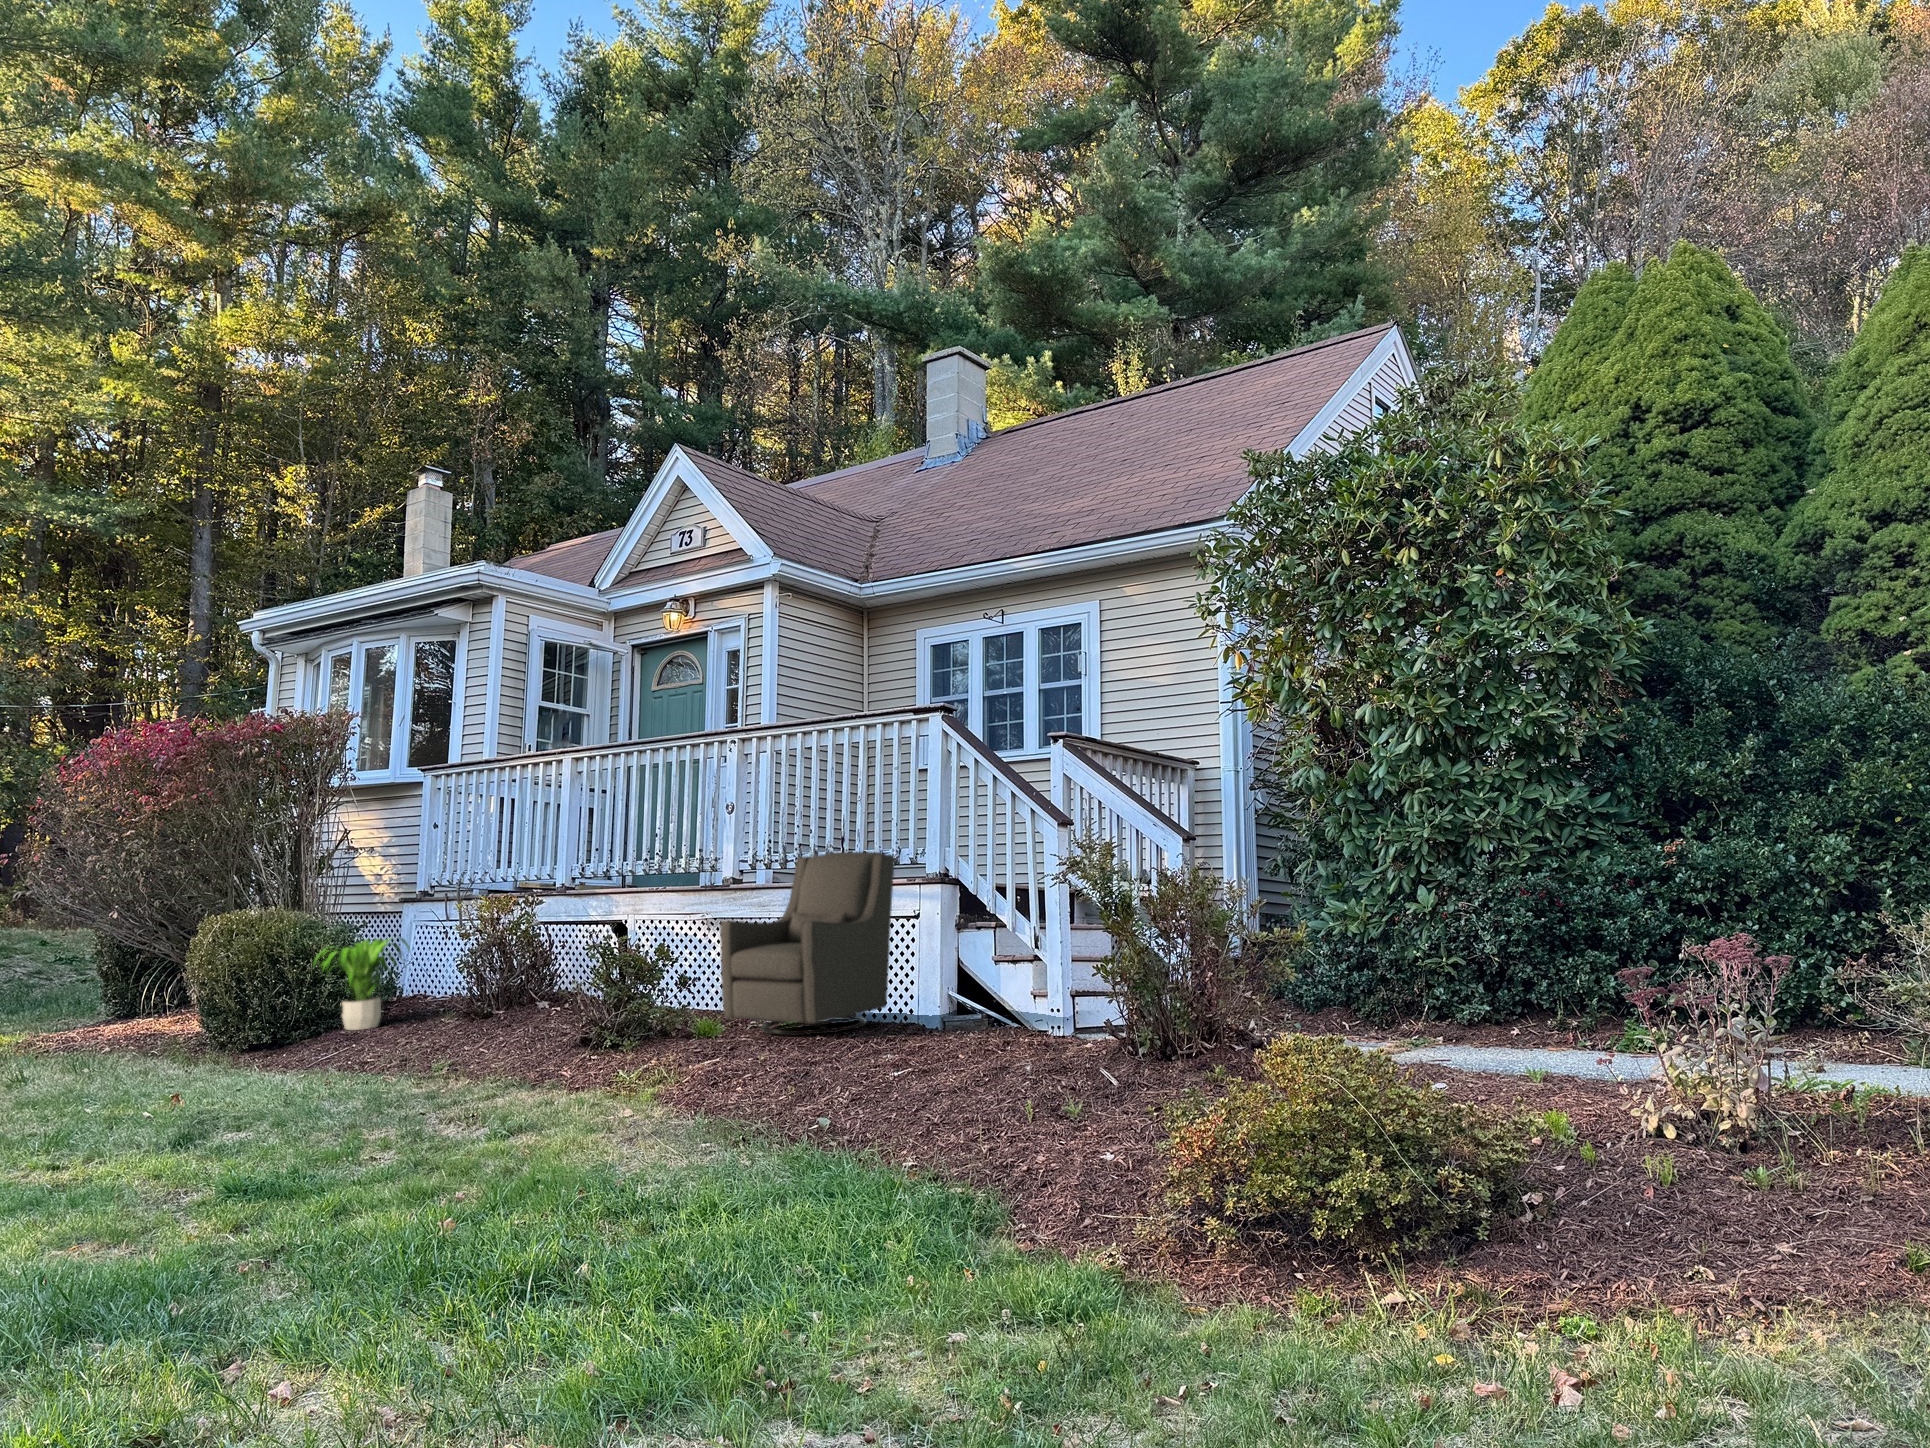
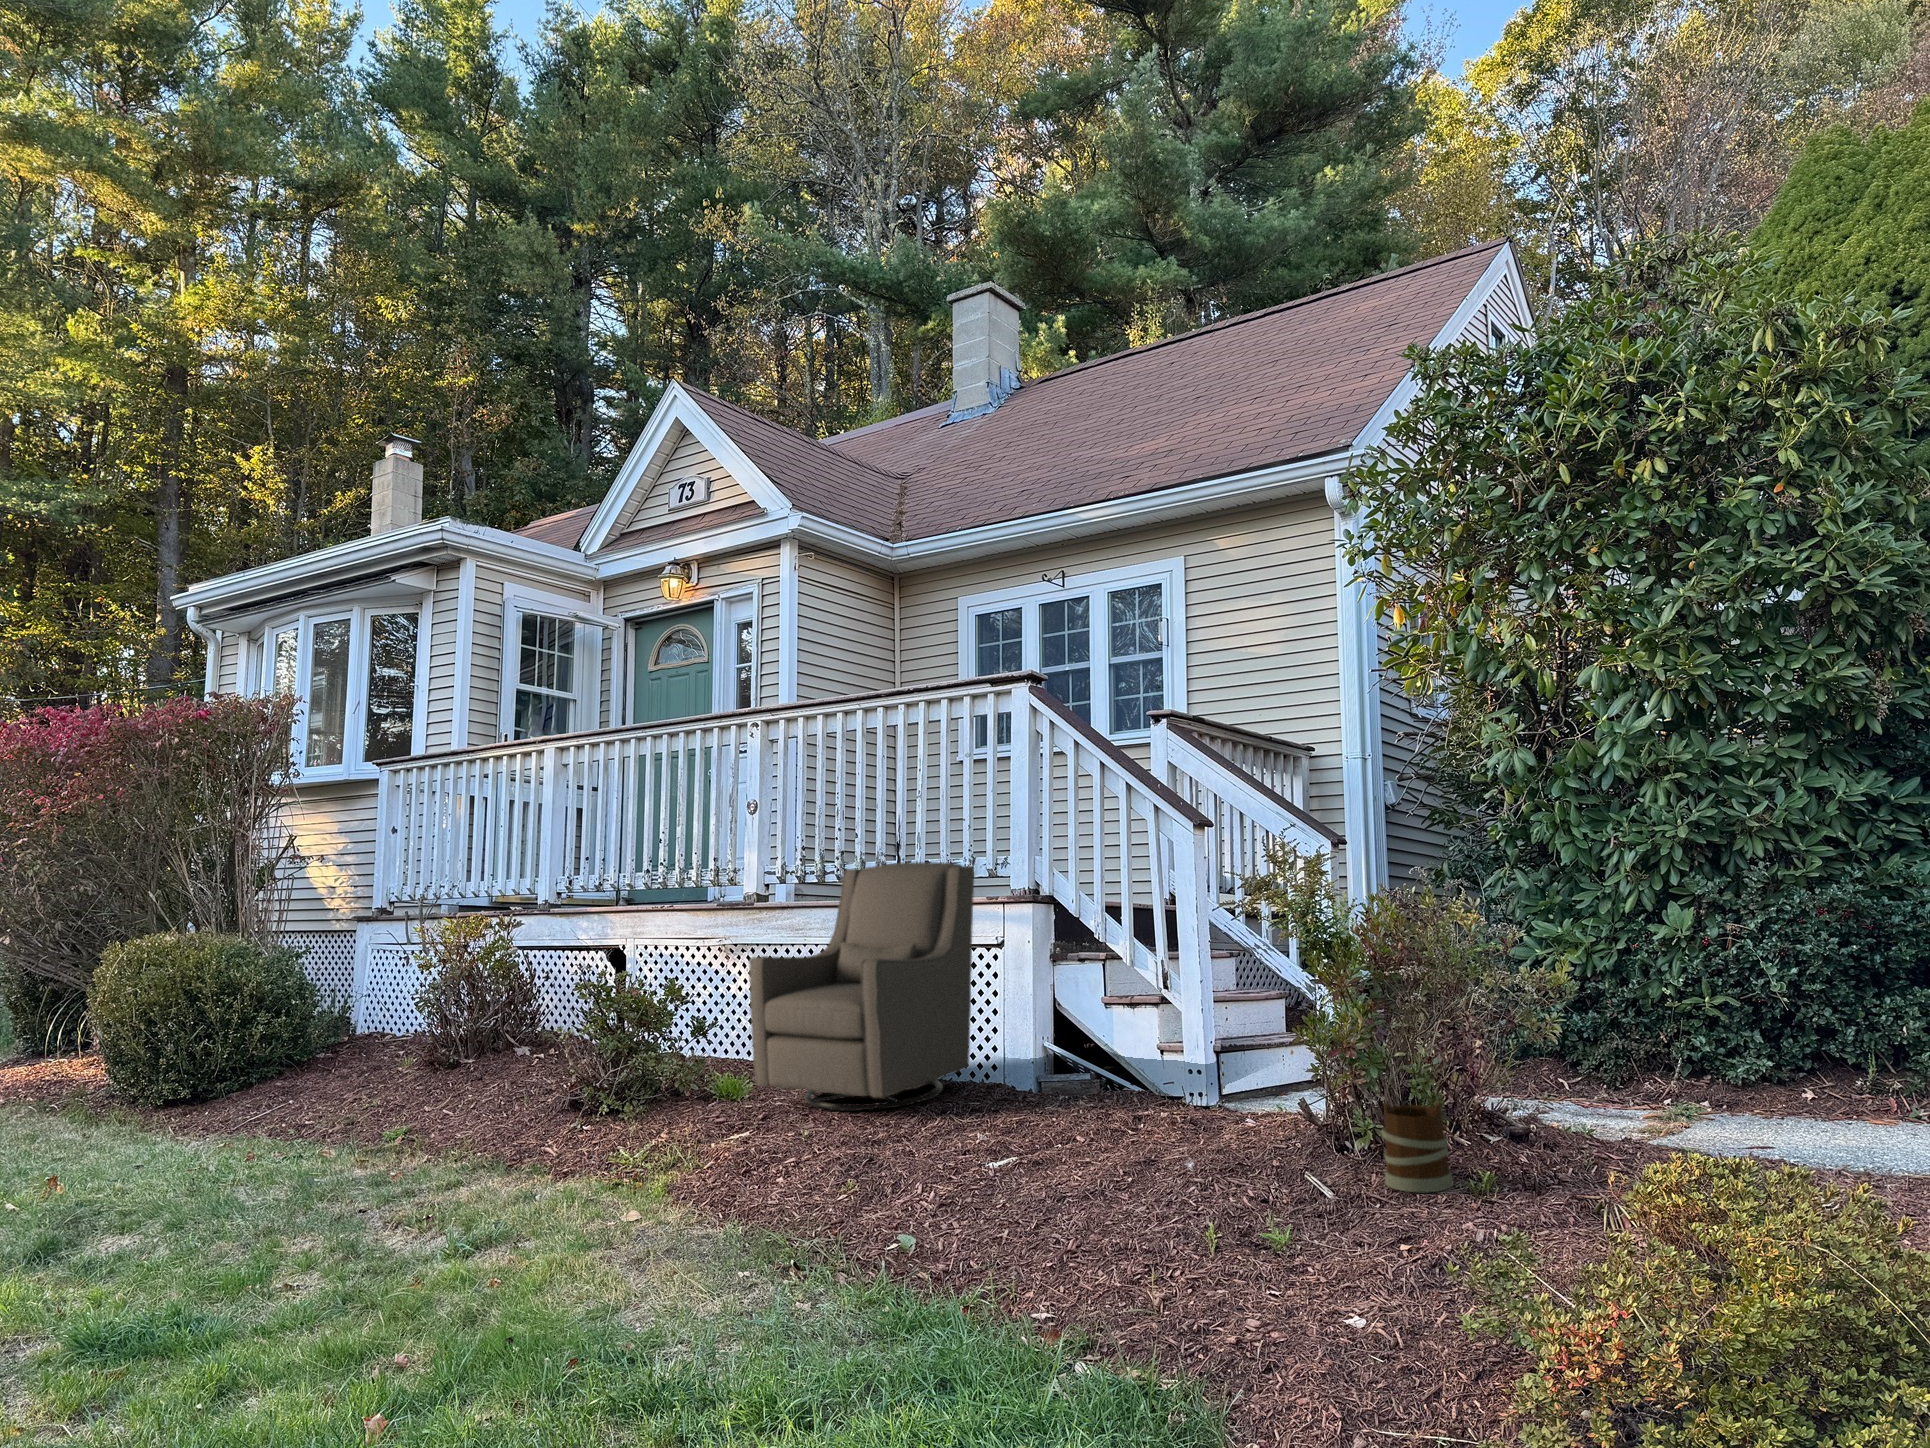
potted plant: present [313,938,410,1030] -> none [228,971,355,1089]
wooden bucket: none [1130,982,1175,1065] -> present [1382,1065,1454,1192]

